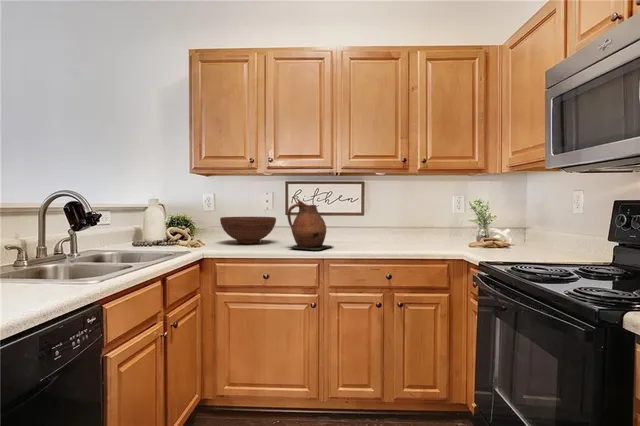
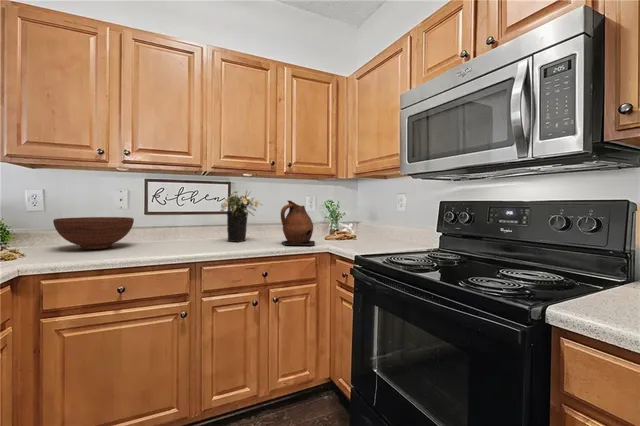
flower arrangement: none [349,189,394,244] -> present [220,191,259,242]
ceramic pitcher: present [287,199,333,250] -> present [281,201,315,246]

